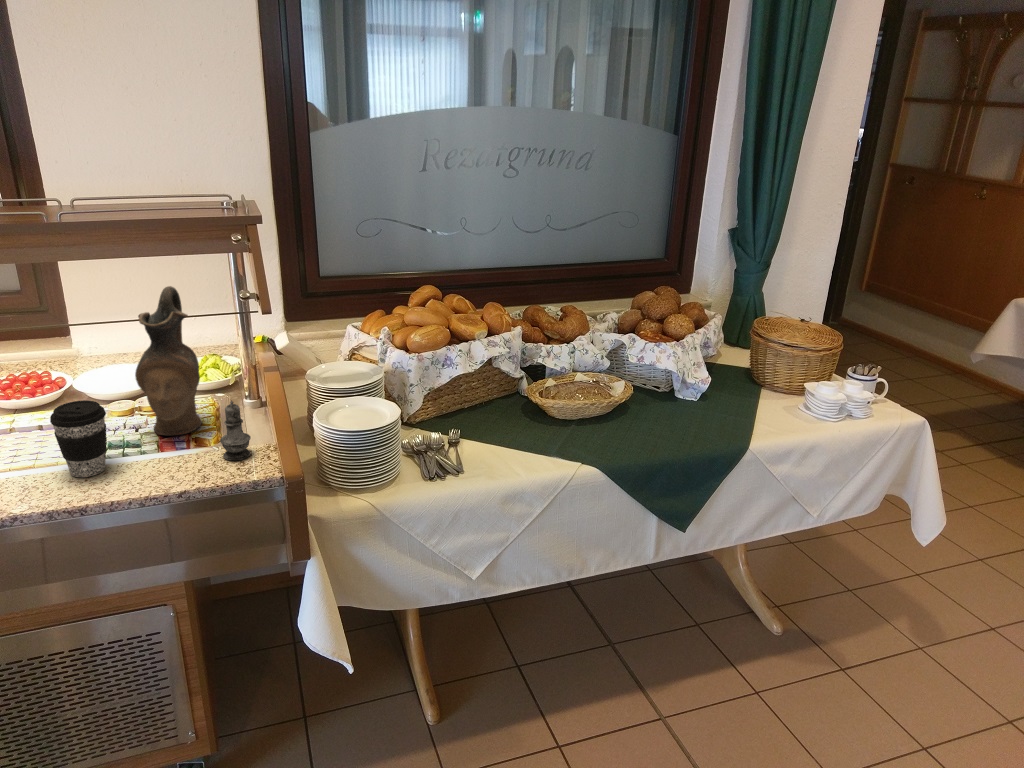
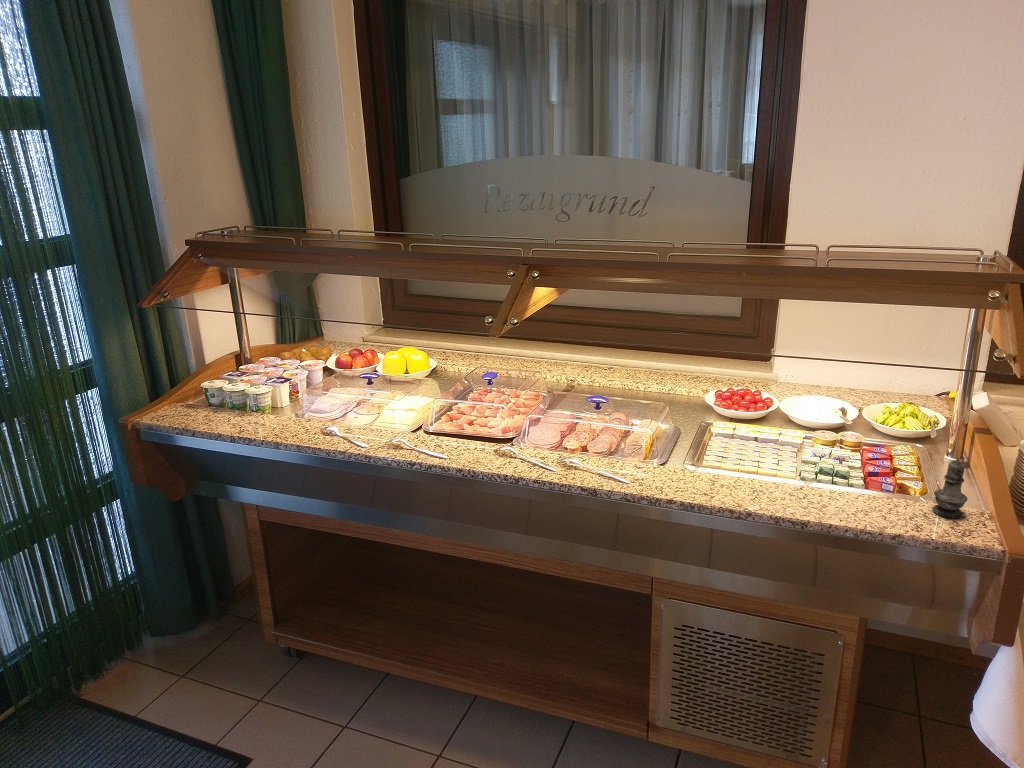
ceramic pitcher: present [135,286,202,435] -> none [858,334,922,477]
coffee cup: present [50,400,106,477] -> none [786,426,833,495]

